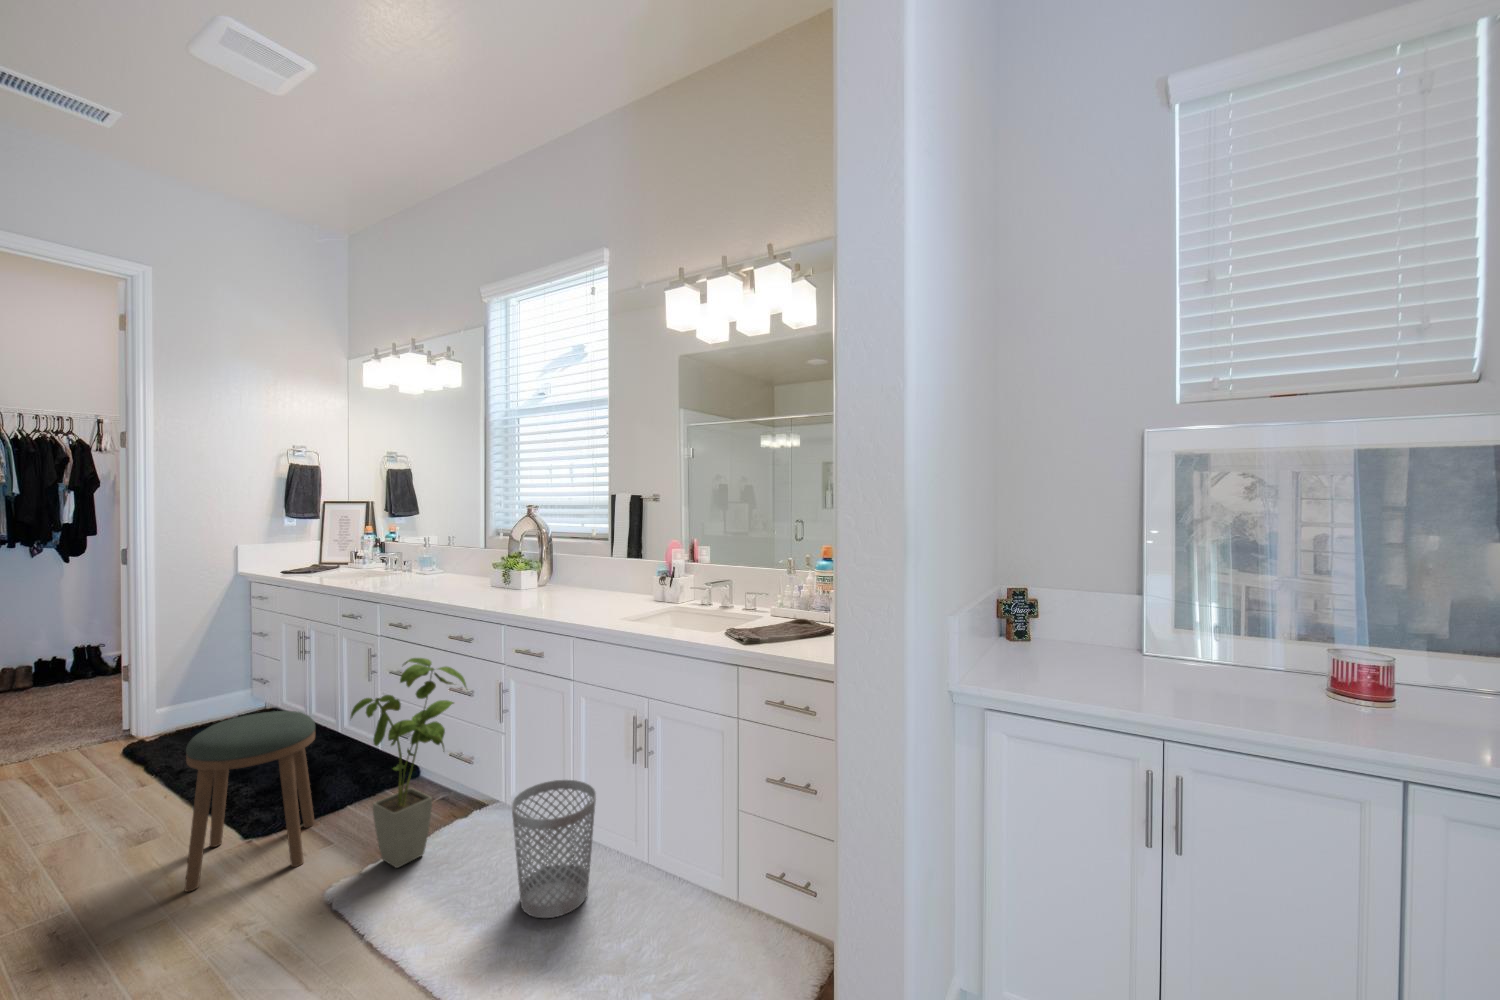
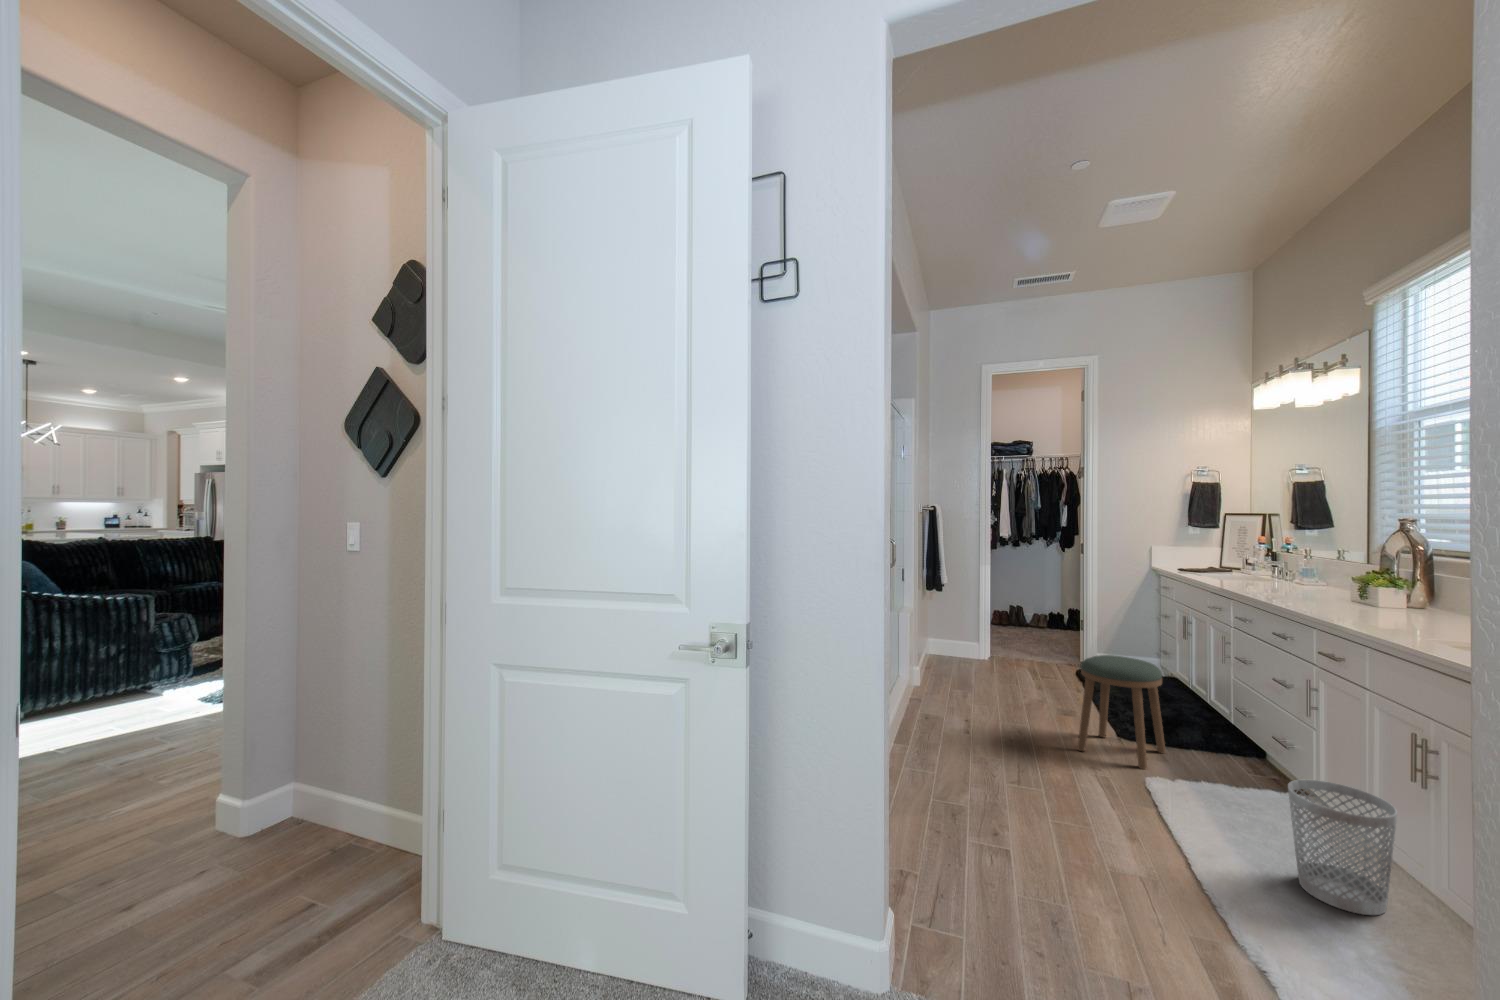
house plant: present [351,658,466,868] -> none [1173,639,1277,807]

